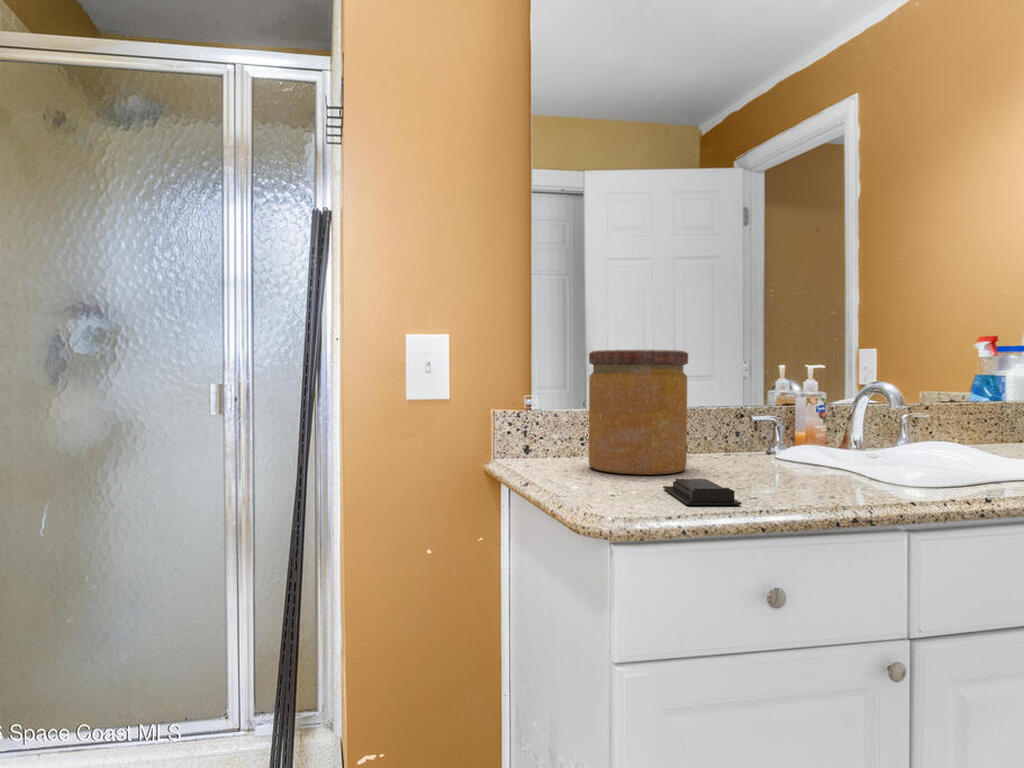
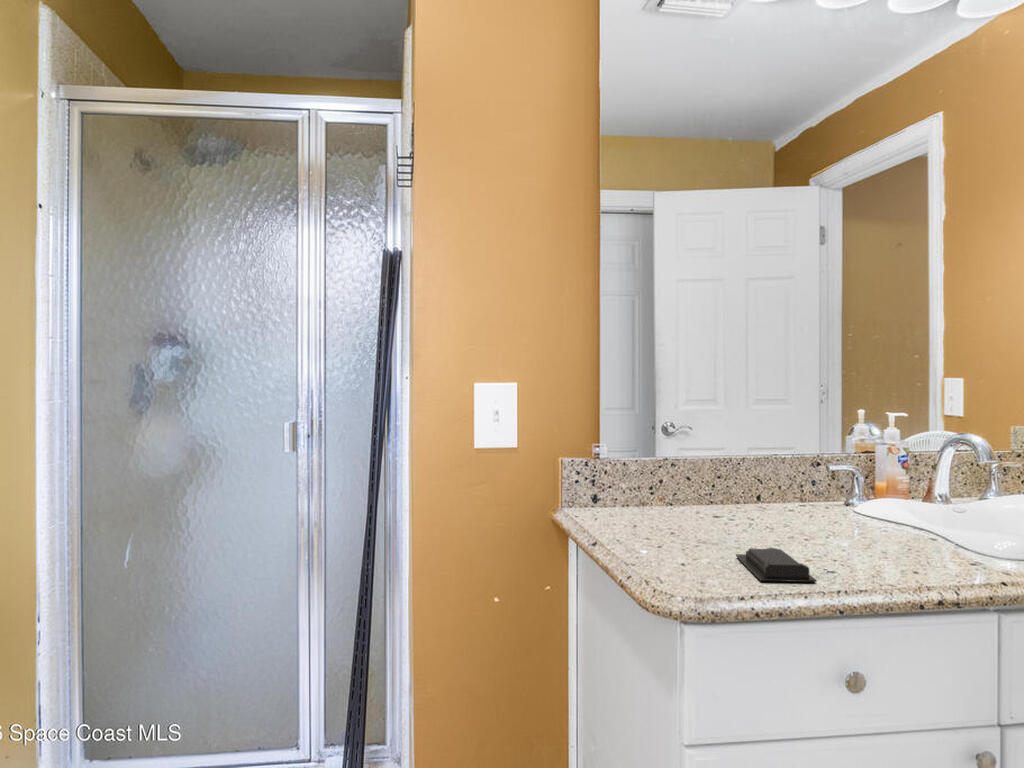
jar: present [589,350,688,475] -> none [659,406,761,536]

